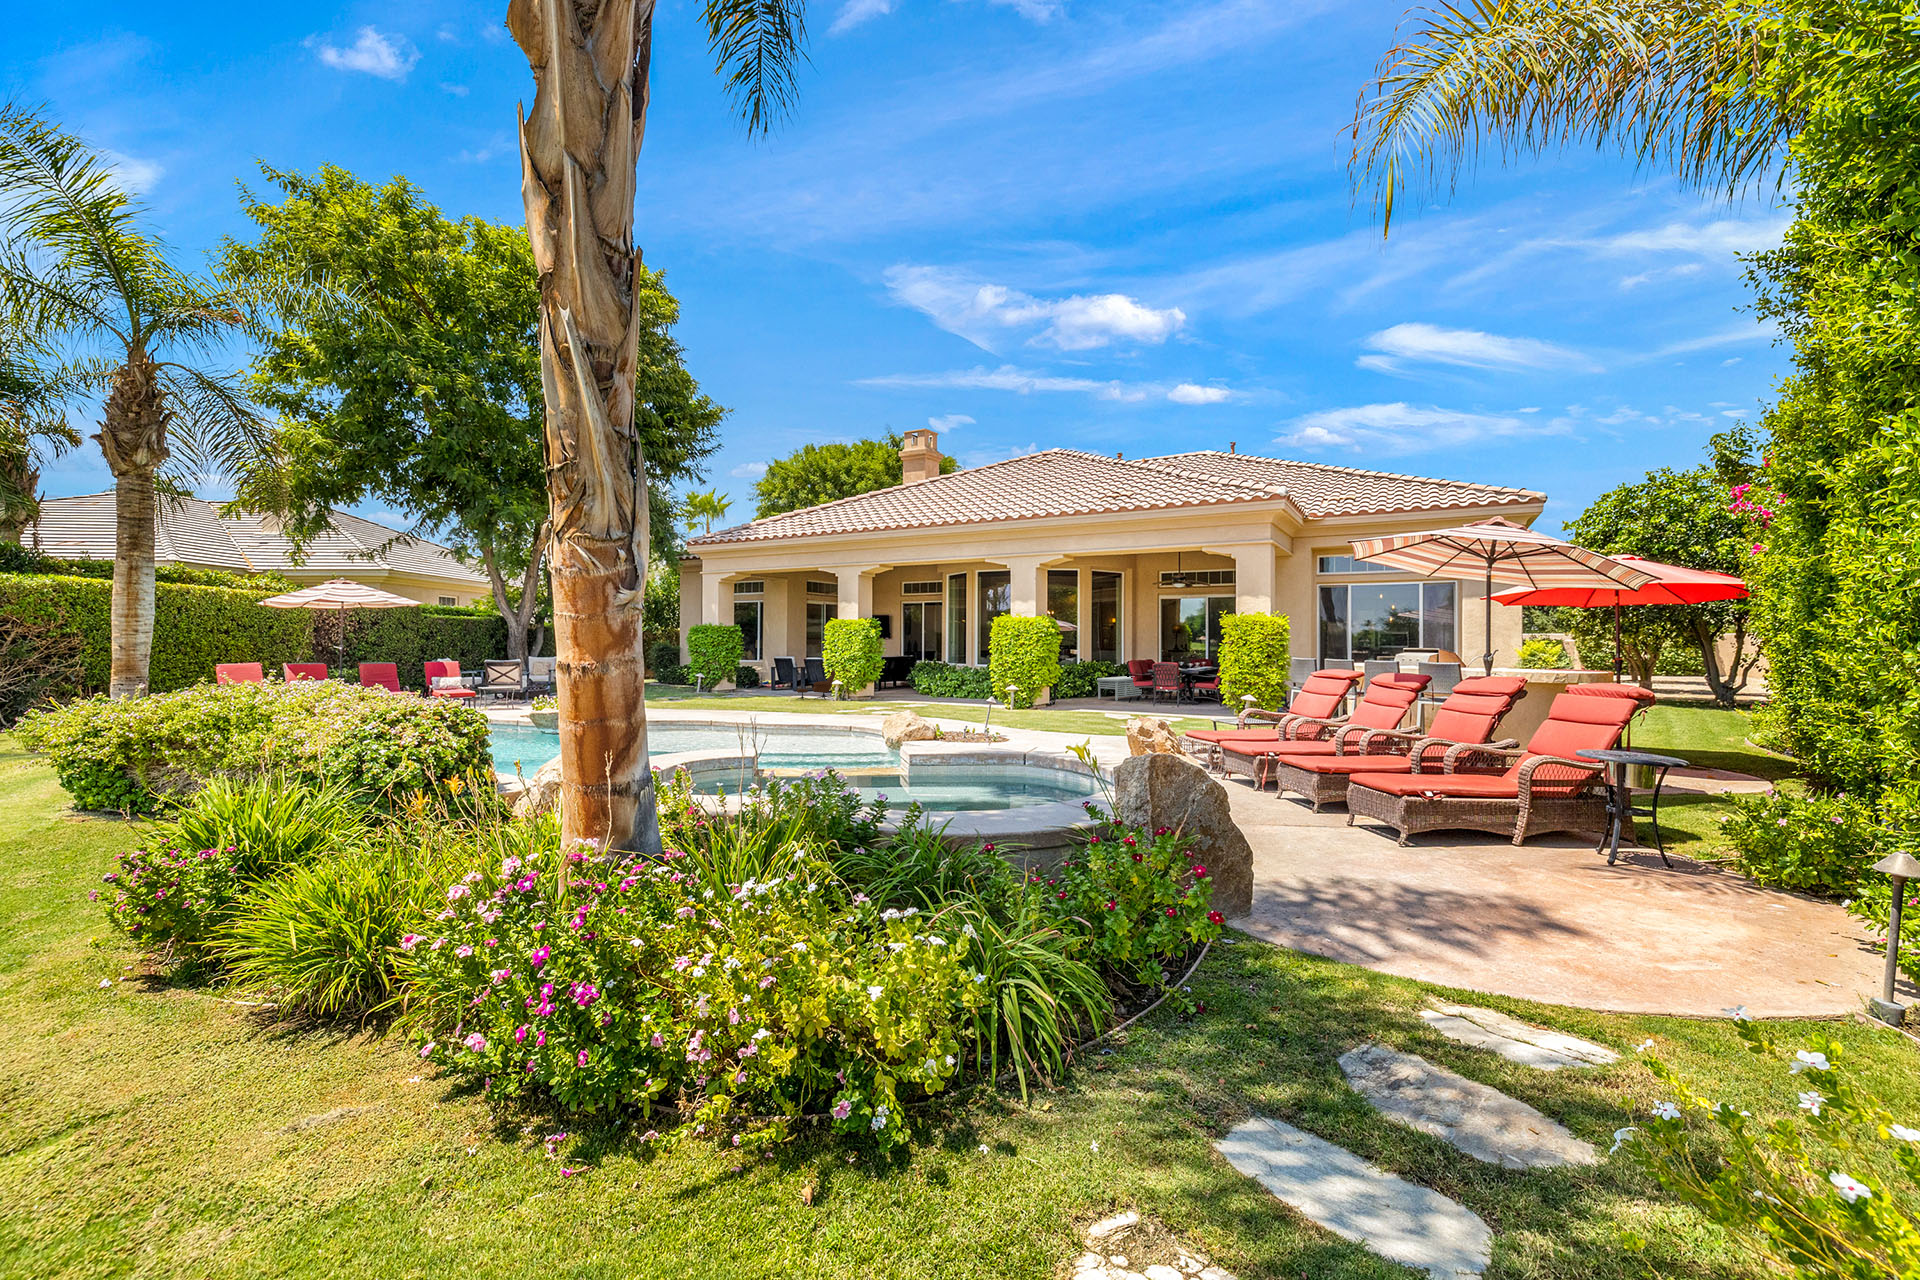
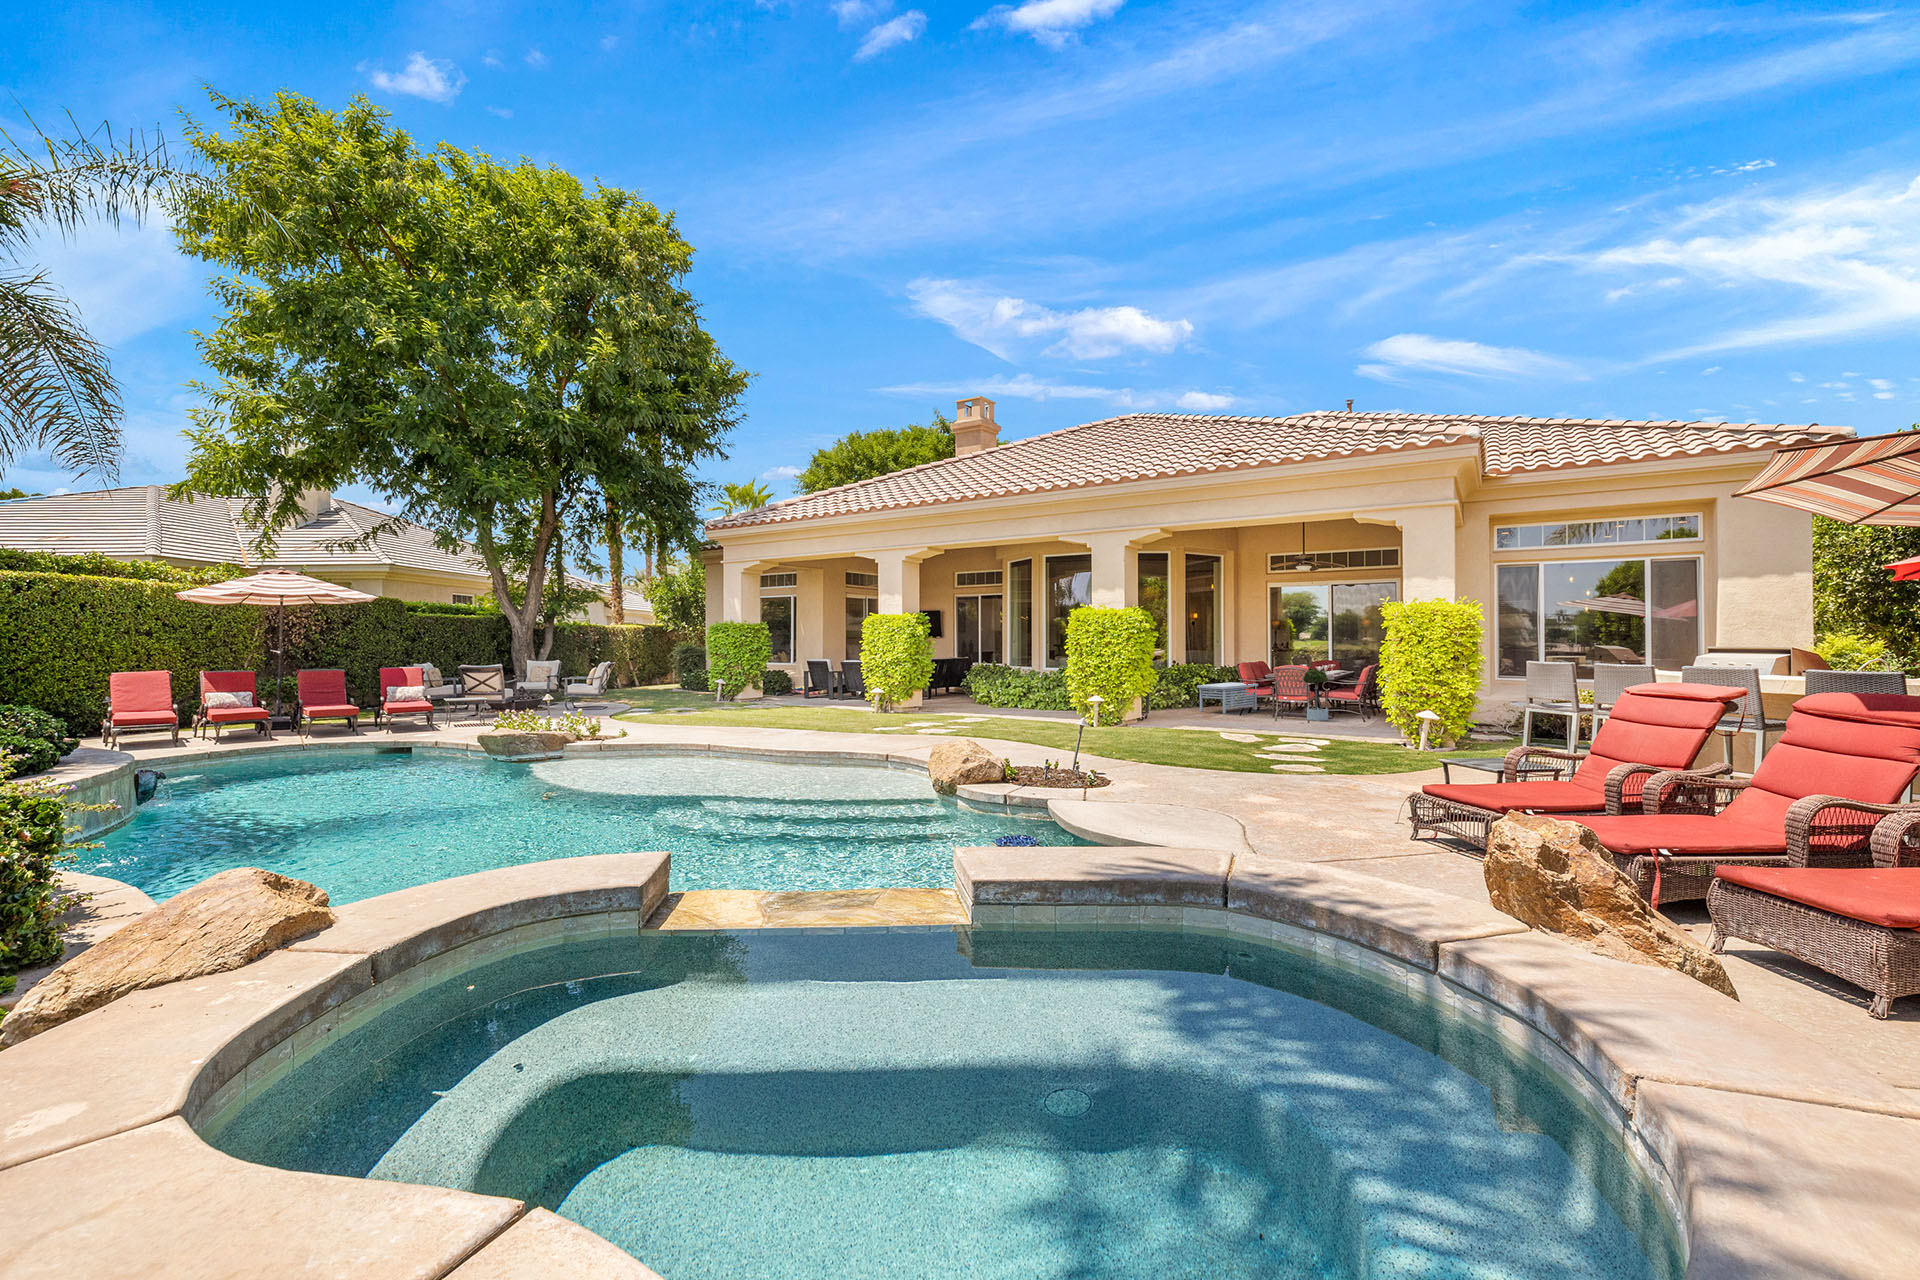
potted tree: none [1174,665,1193,705] -> present [1303,669,1328,721]
lounge chair: present [796,670,835,700] -> none [826,676,875,713]

